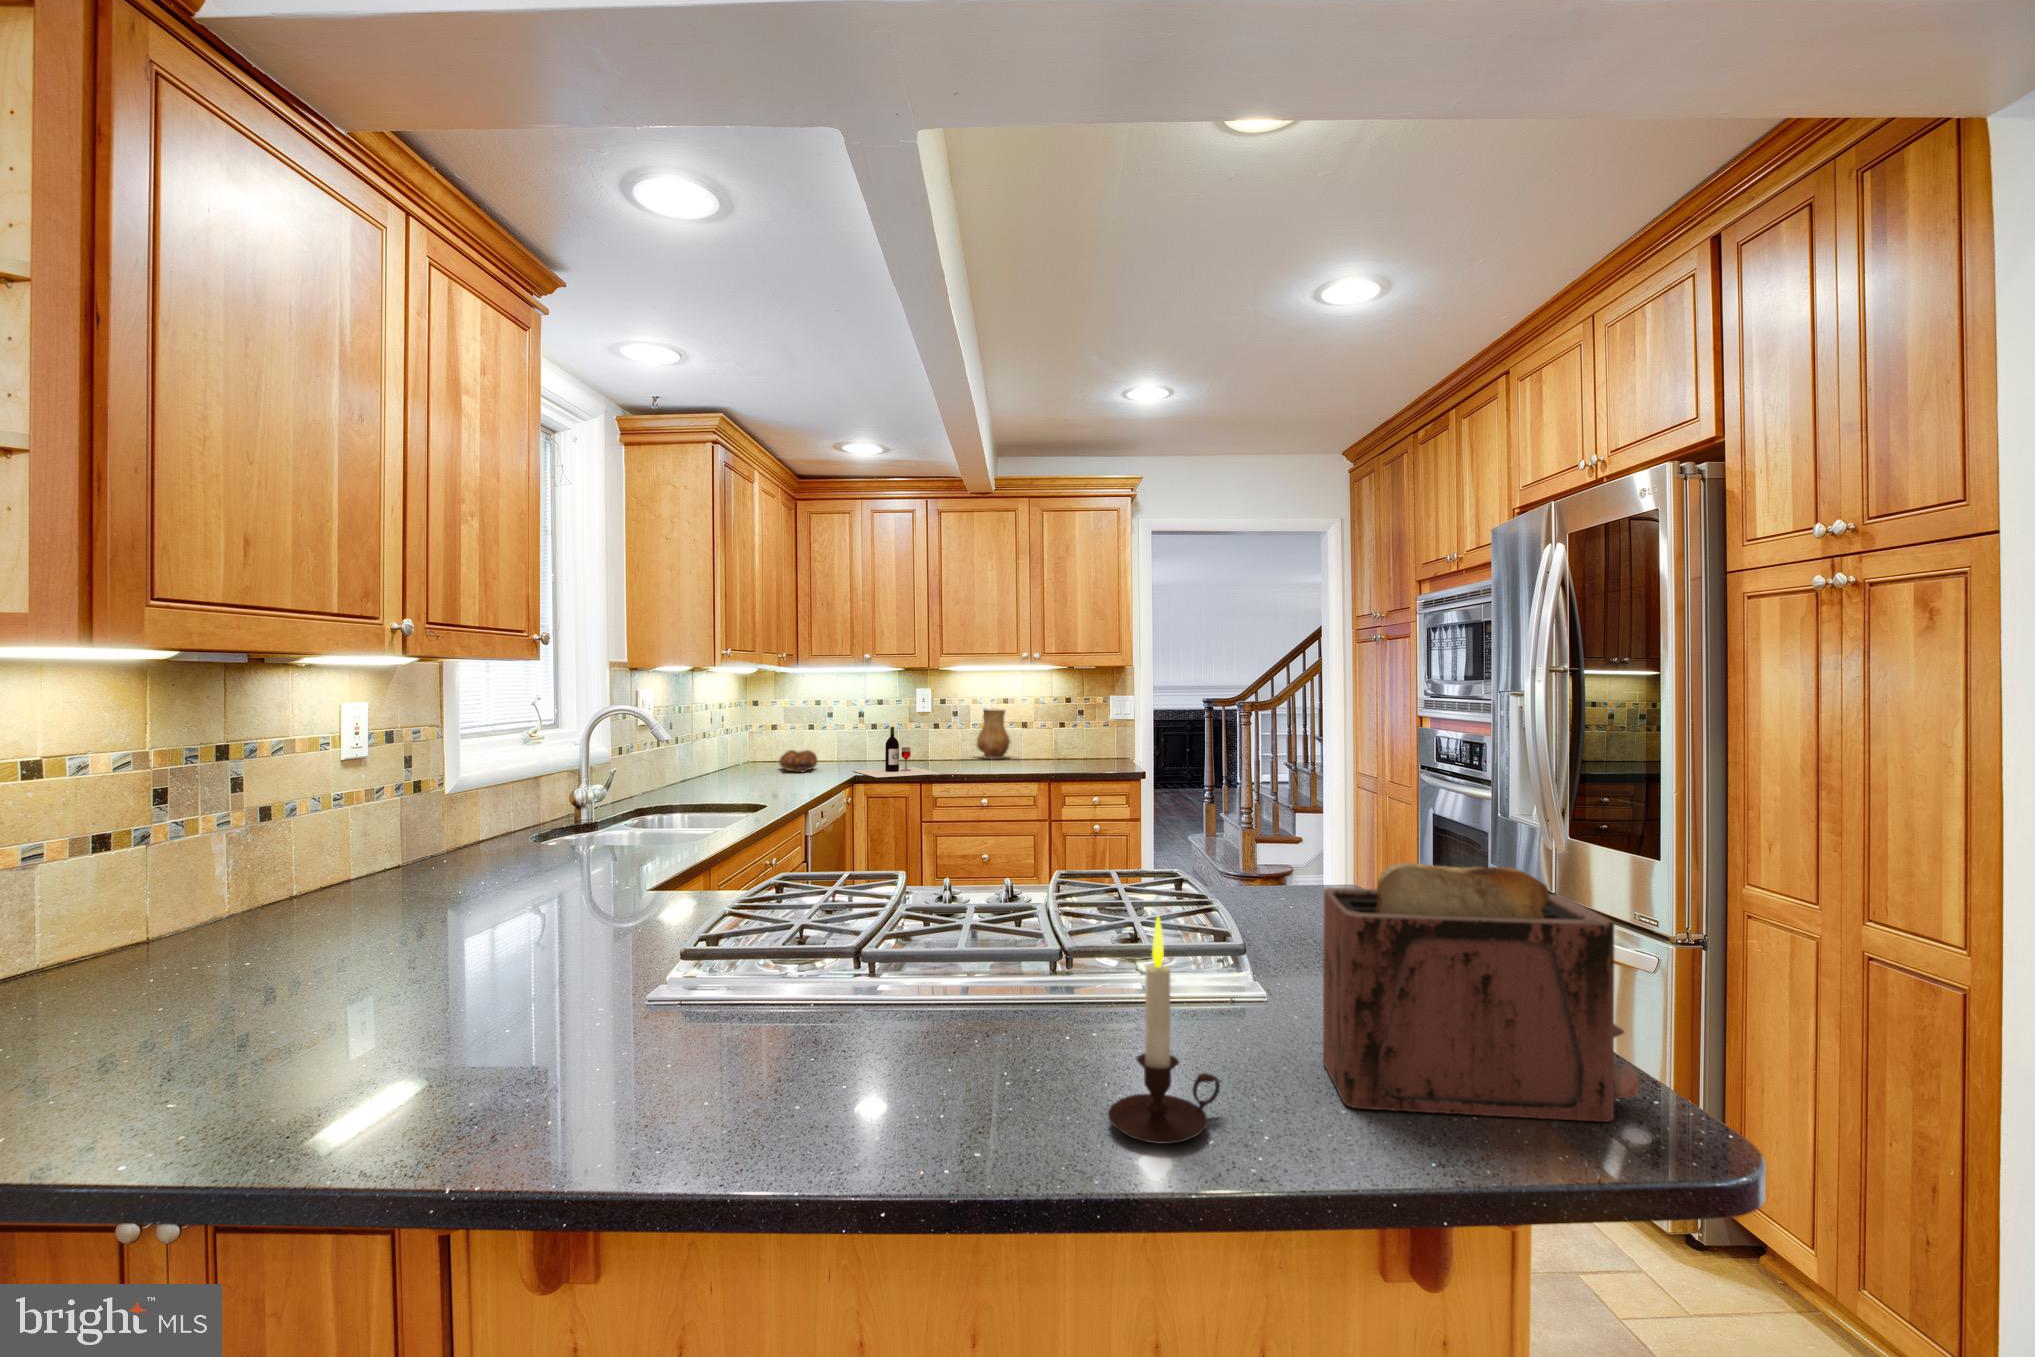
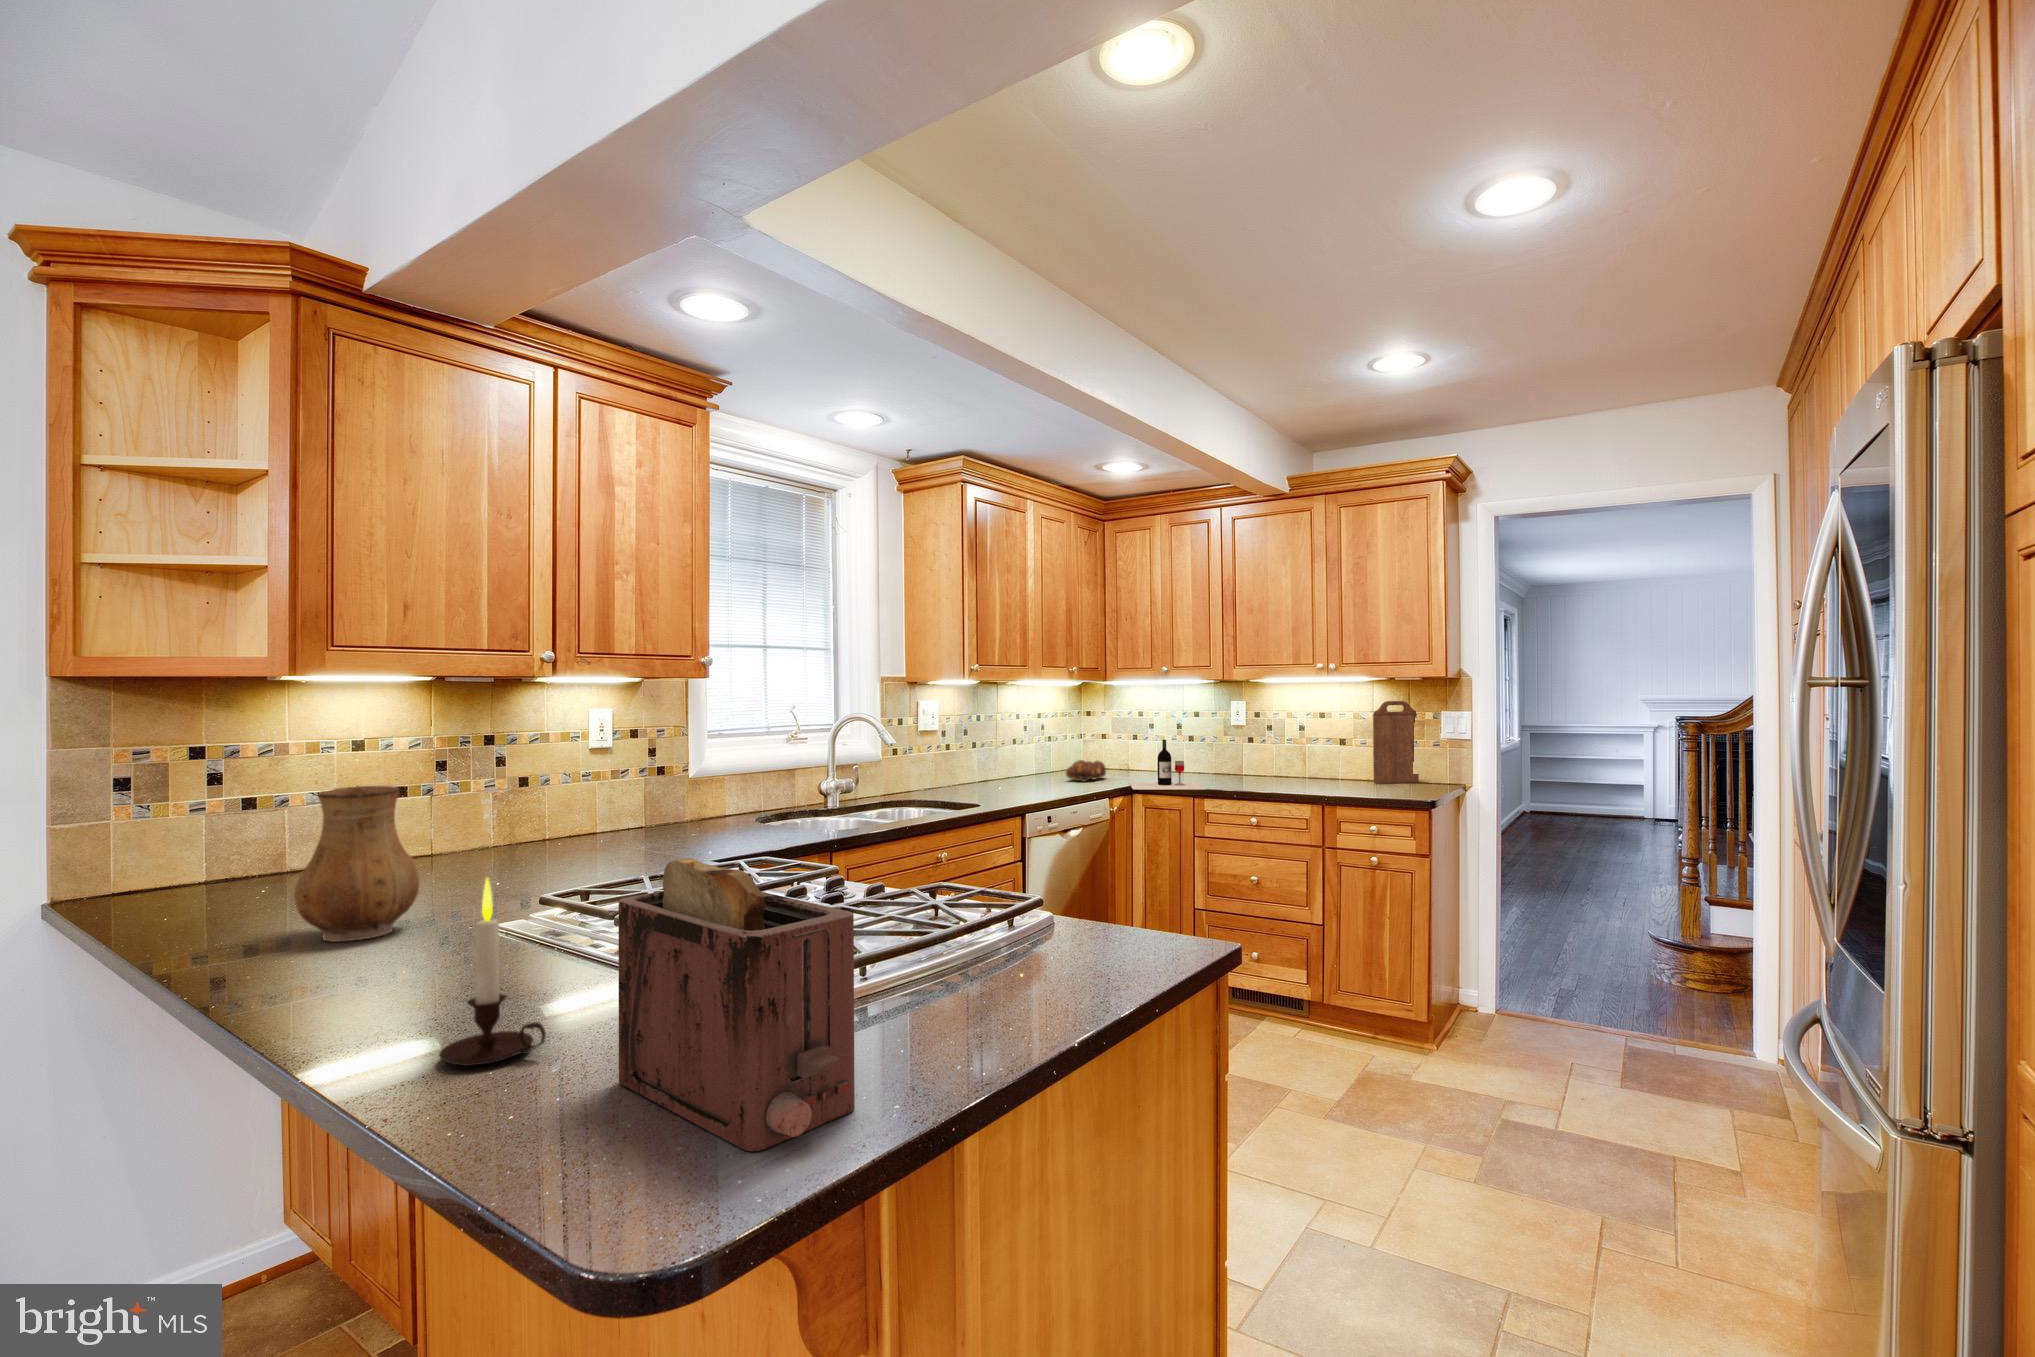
cutting board: none [1061,689,1091,761] -> present [1373,701,1419,784]
ceramic pitcher: present [977,710,1011,759] -> present [294,786,419,942]

